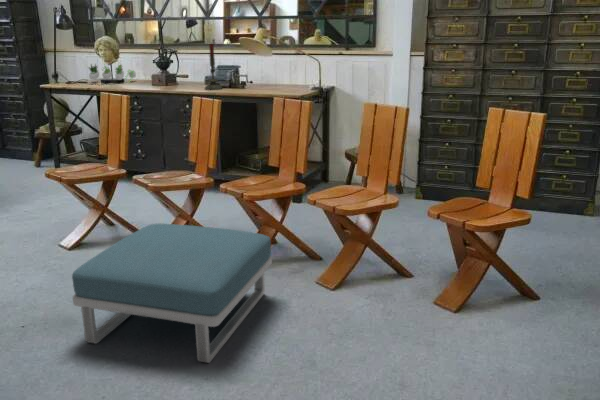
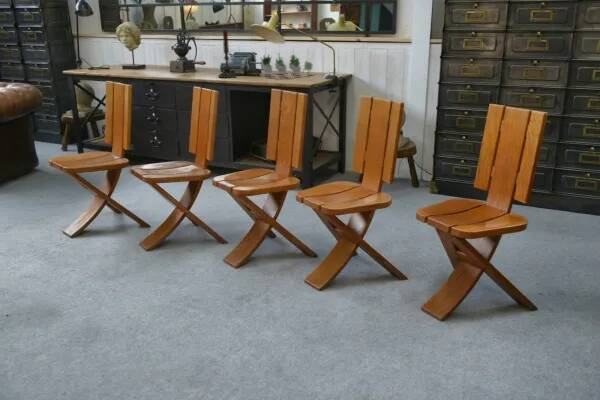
succulent plant: present [89,65,136,80] -> present [261,55,312,75]
footstool: present [72,223,272,363] -> none [49,217,256,362]

